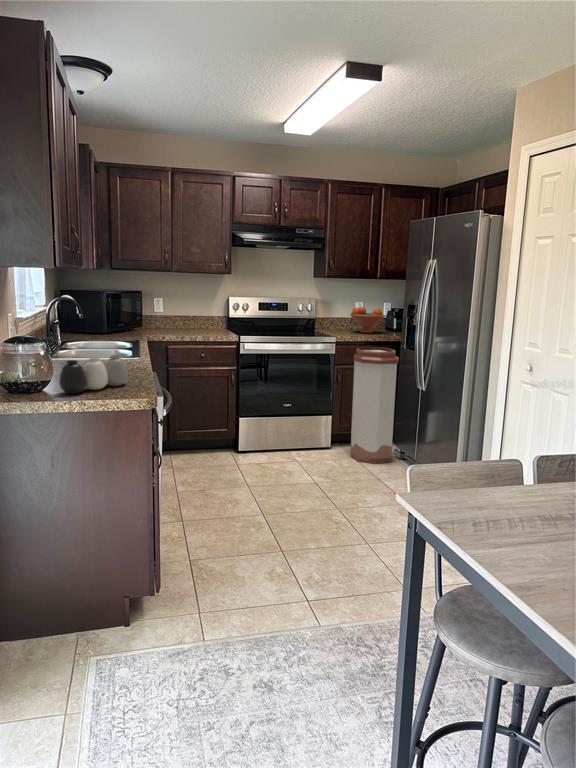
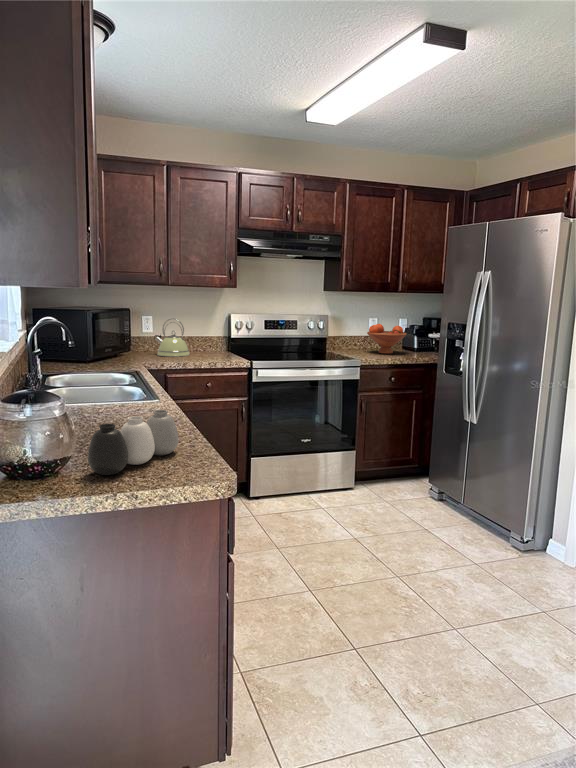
kettle: none [163,300,193,332] -> present [154,318,190,357]
trash can: present [351,347,399,464] -> none [378,371,440,508]

